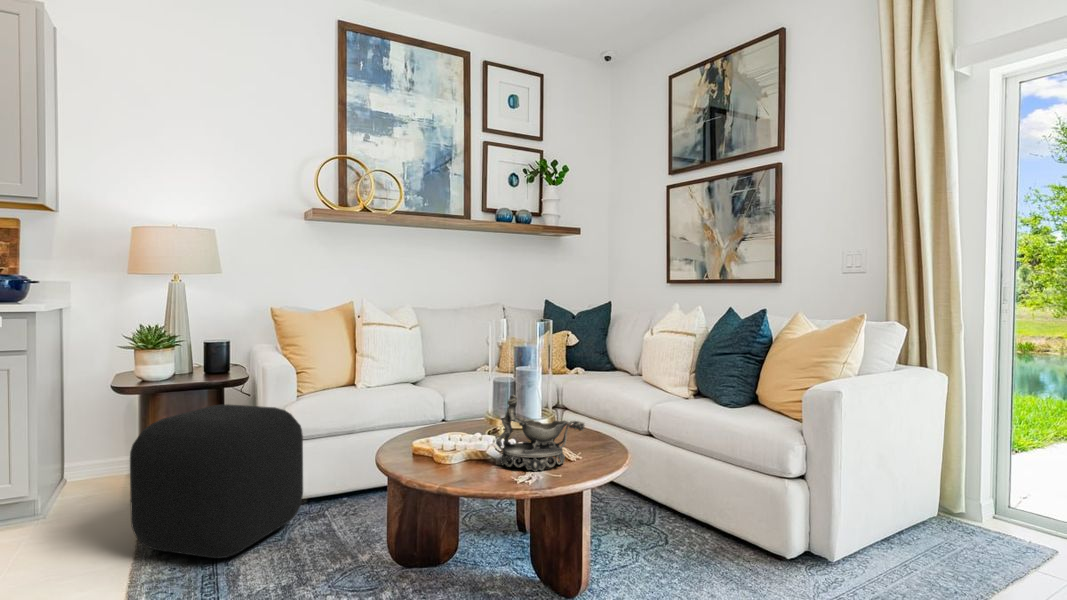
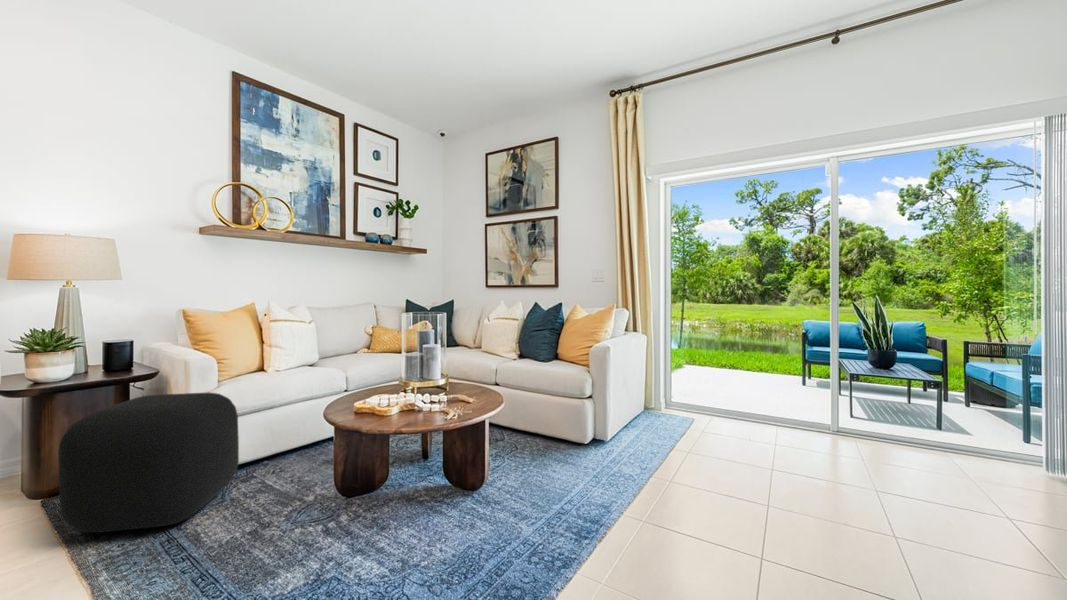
decorative bowl: present [496,395,585,471] -> none [425,363,481,411]

